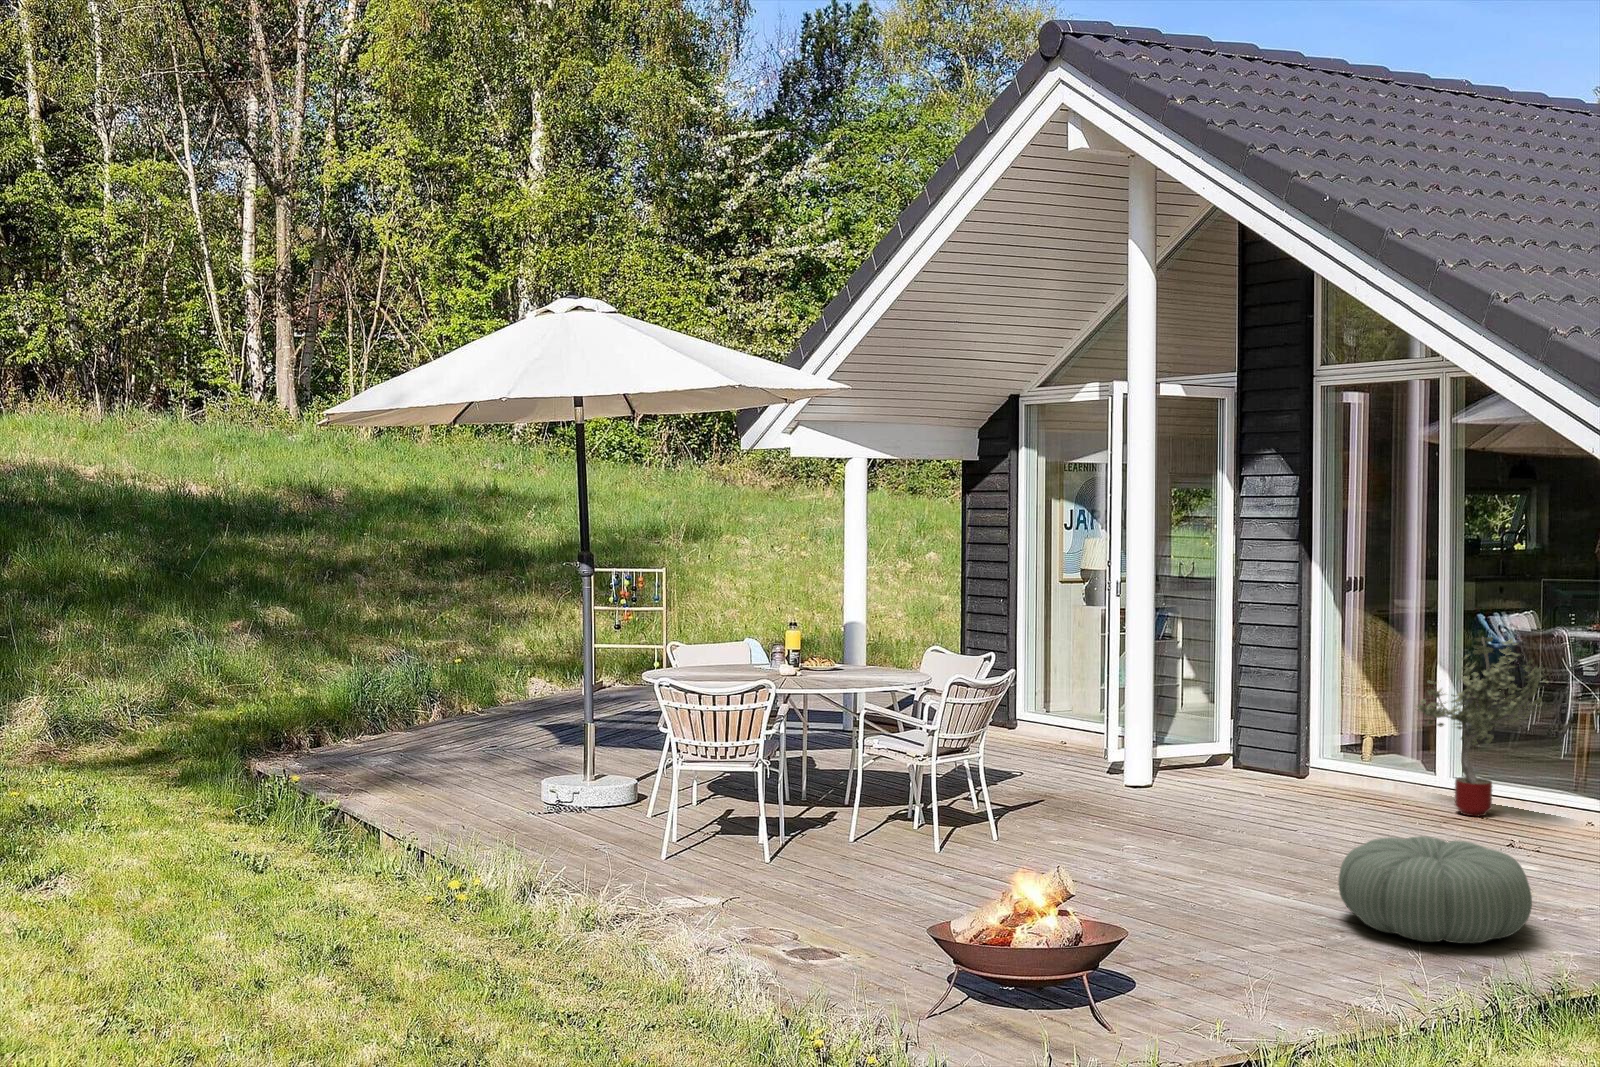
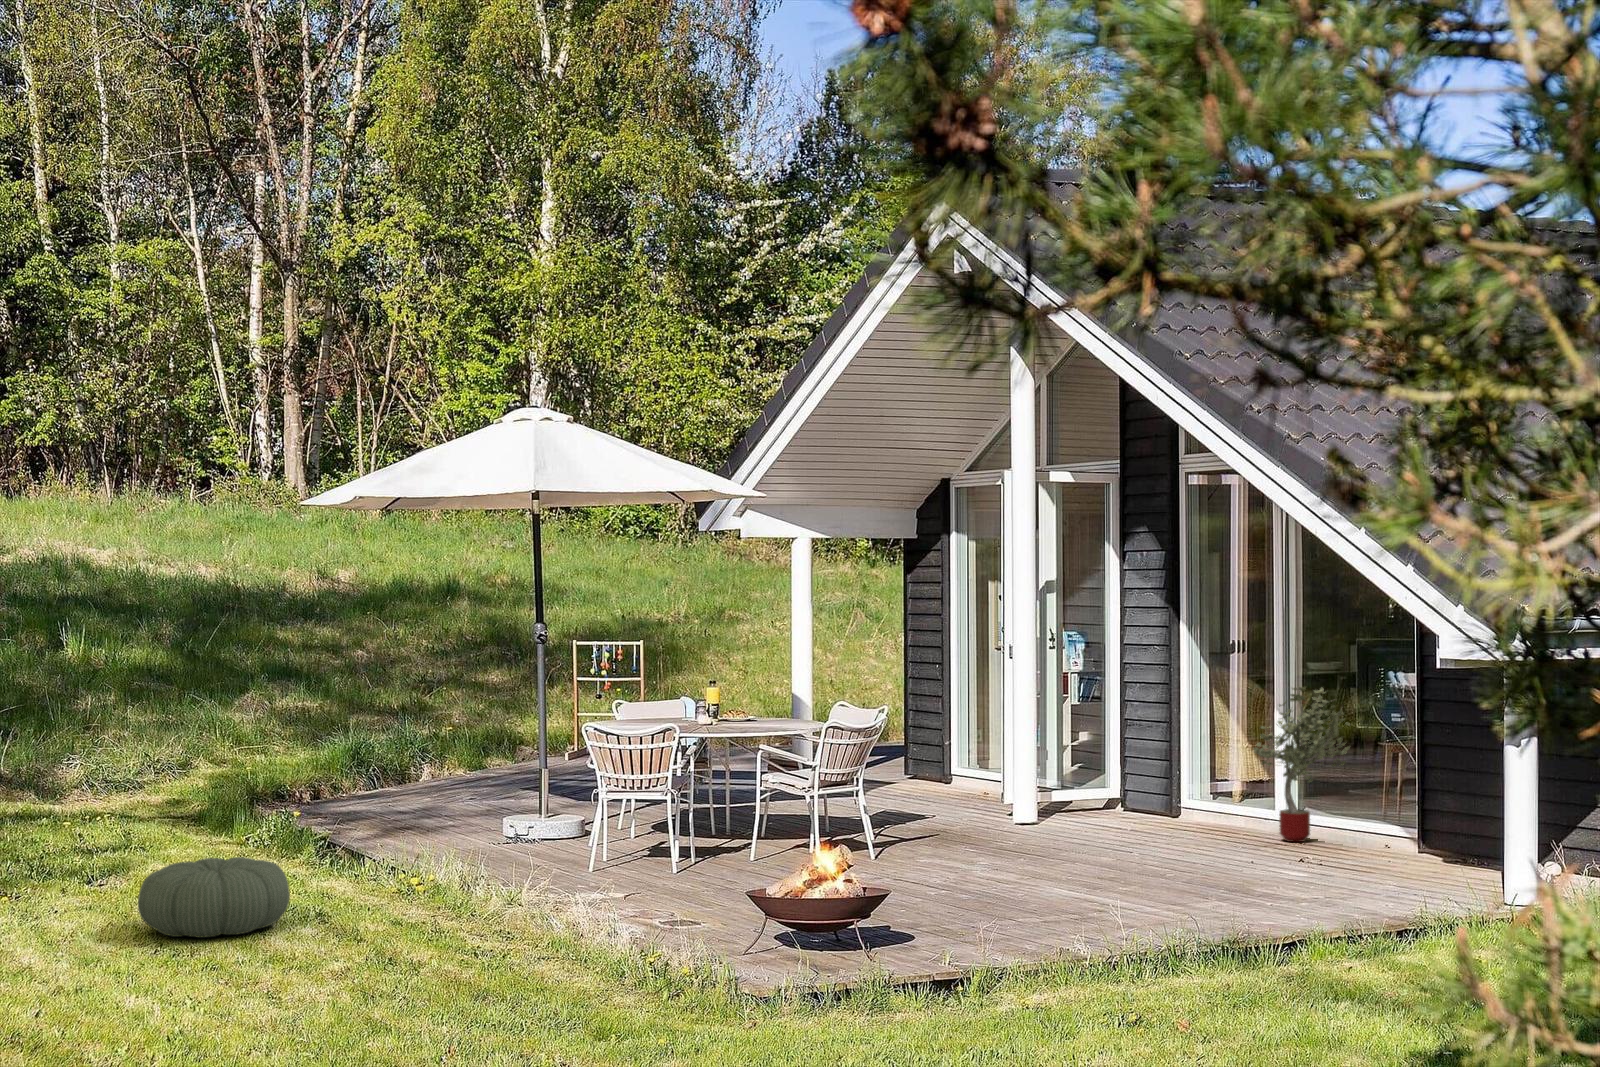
pouf: present [1338,836,1532,943] -> present [138,857,290,938]

